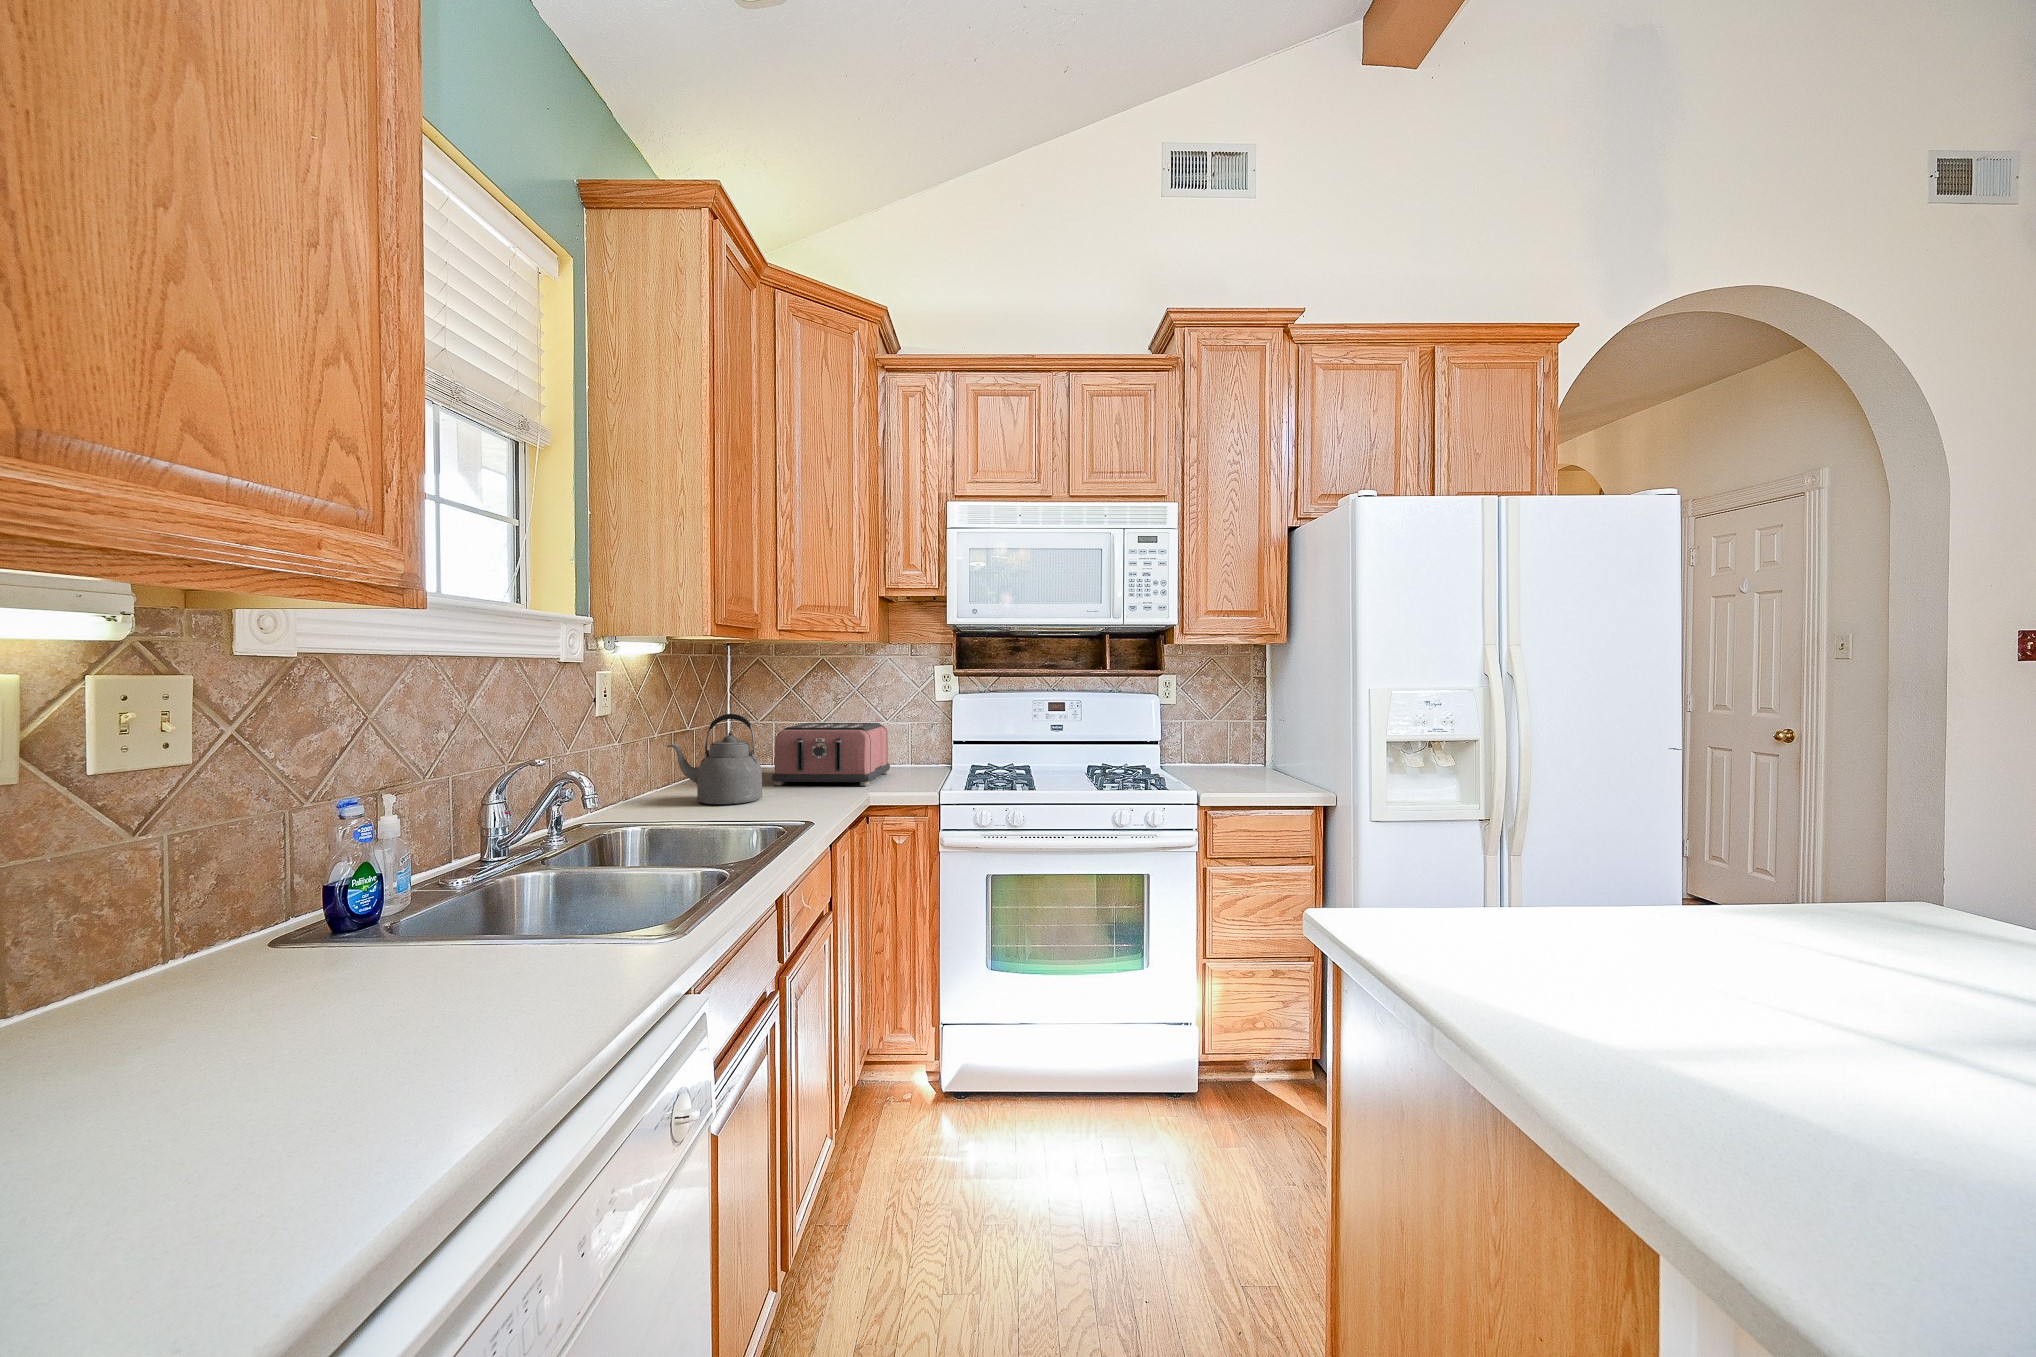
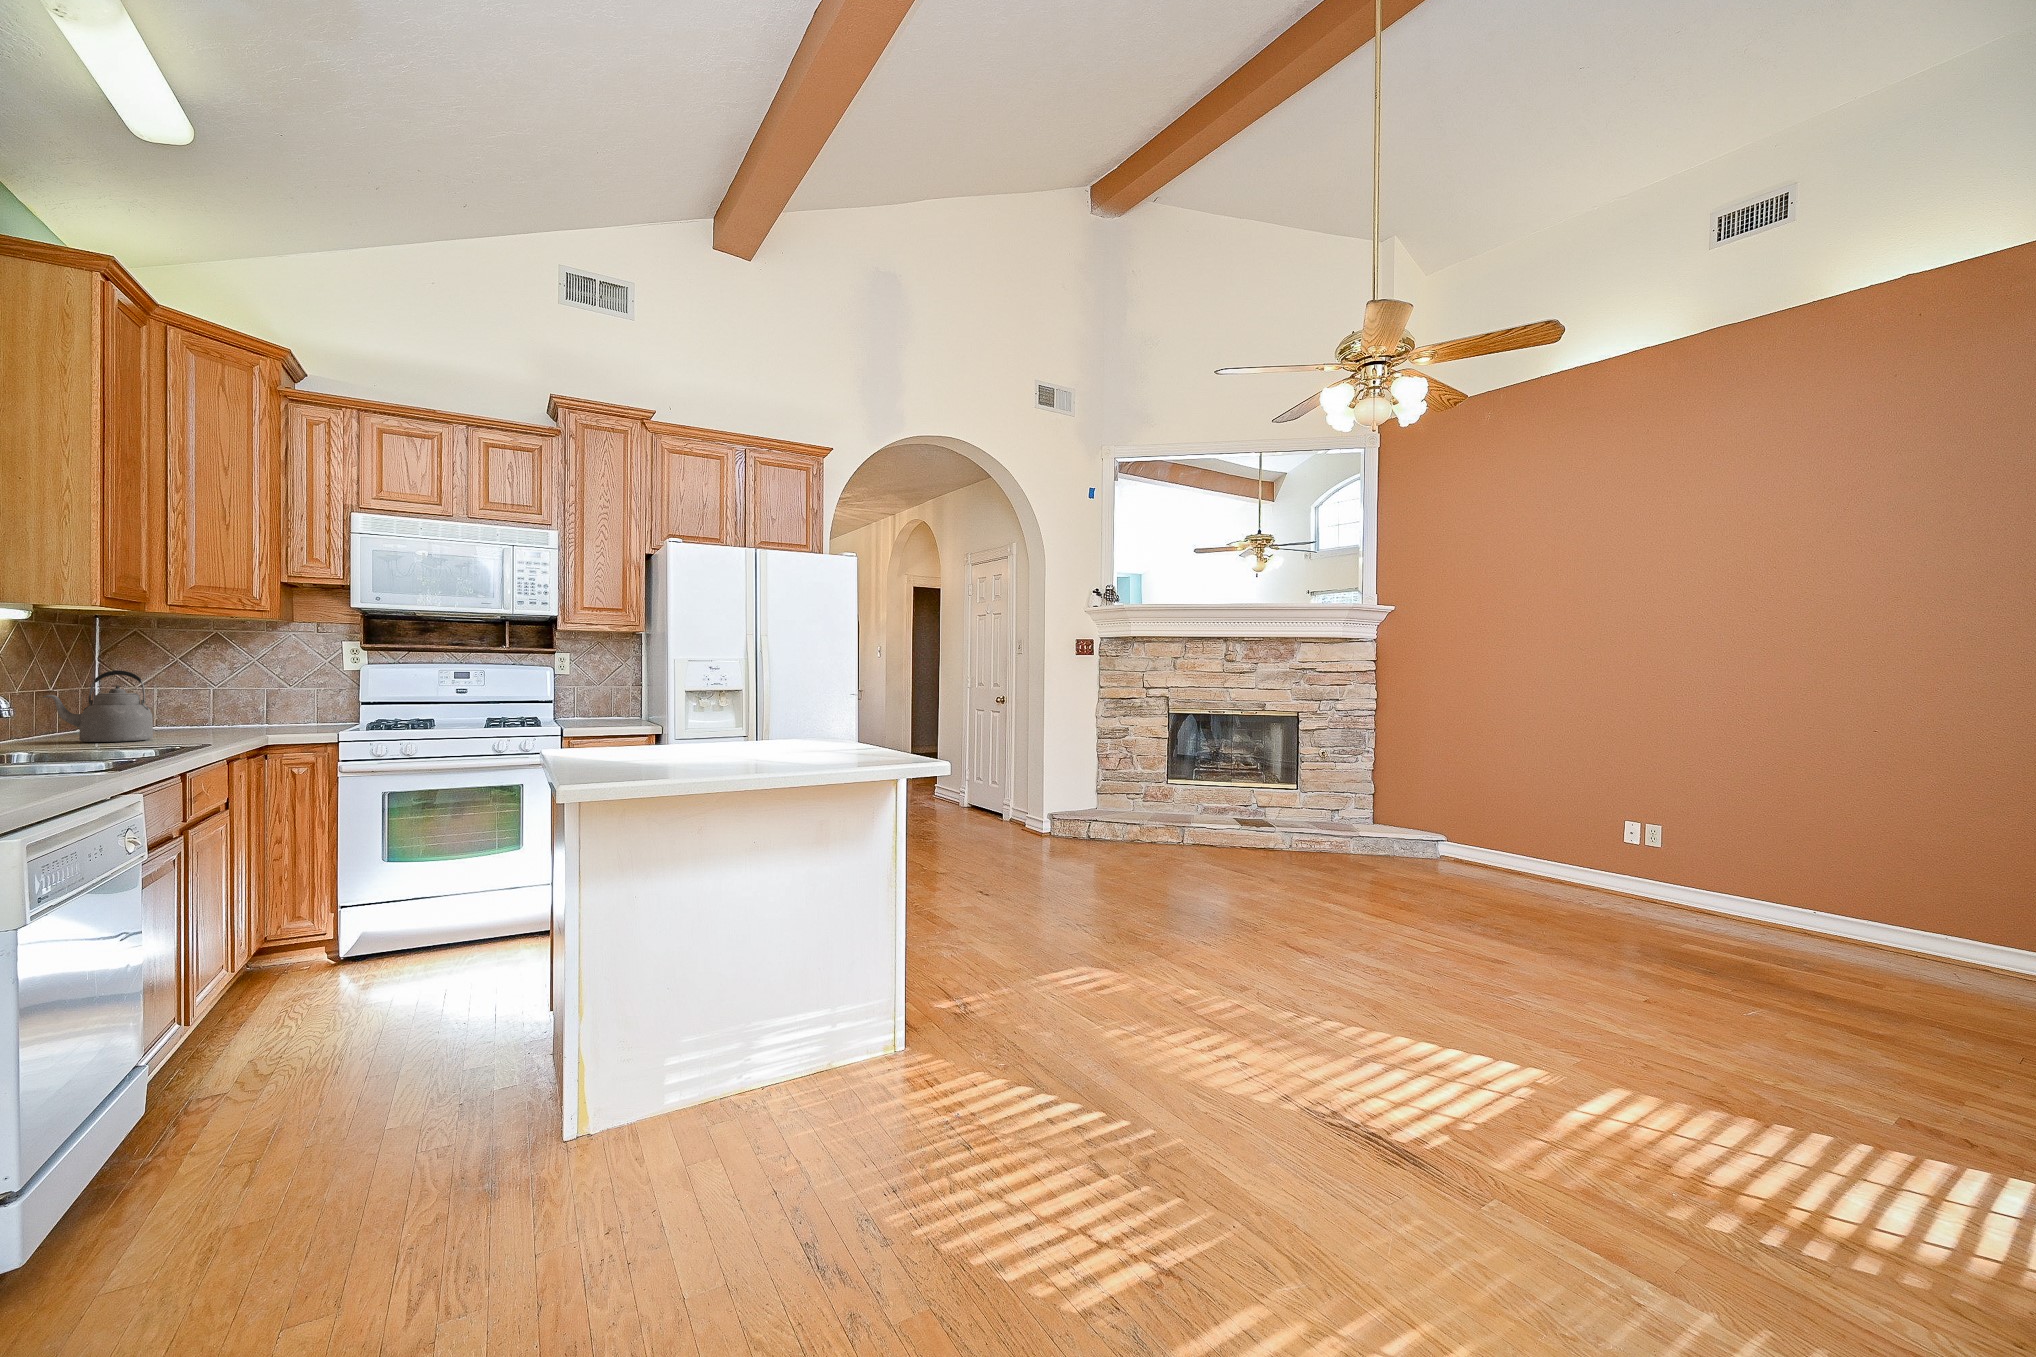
toaster: present [772,723,890,786] -> none [159,686,291,735]

